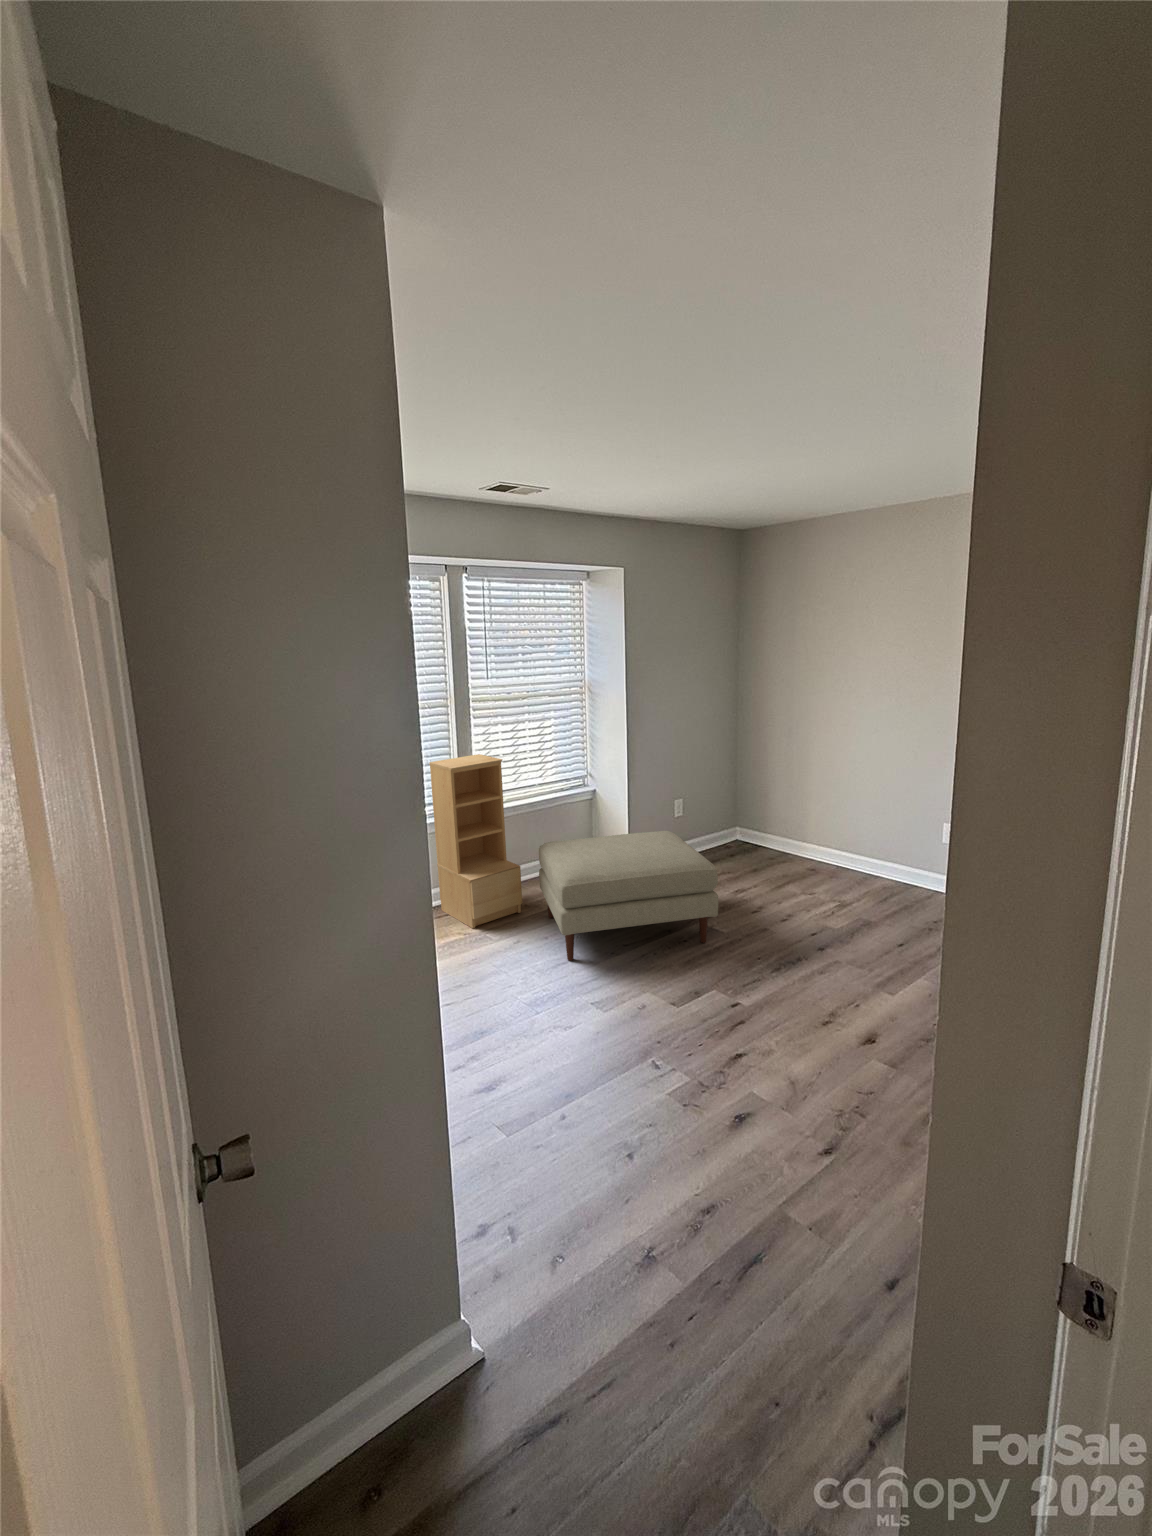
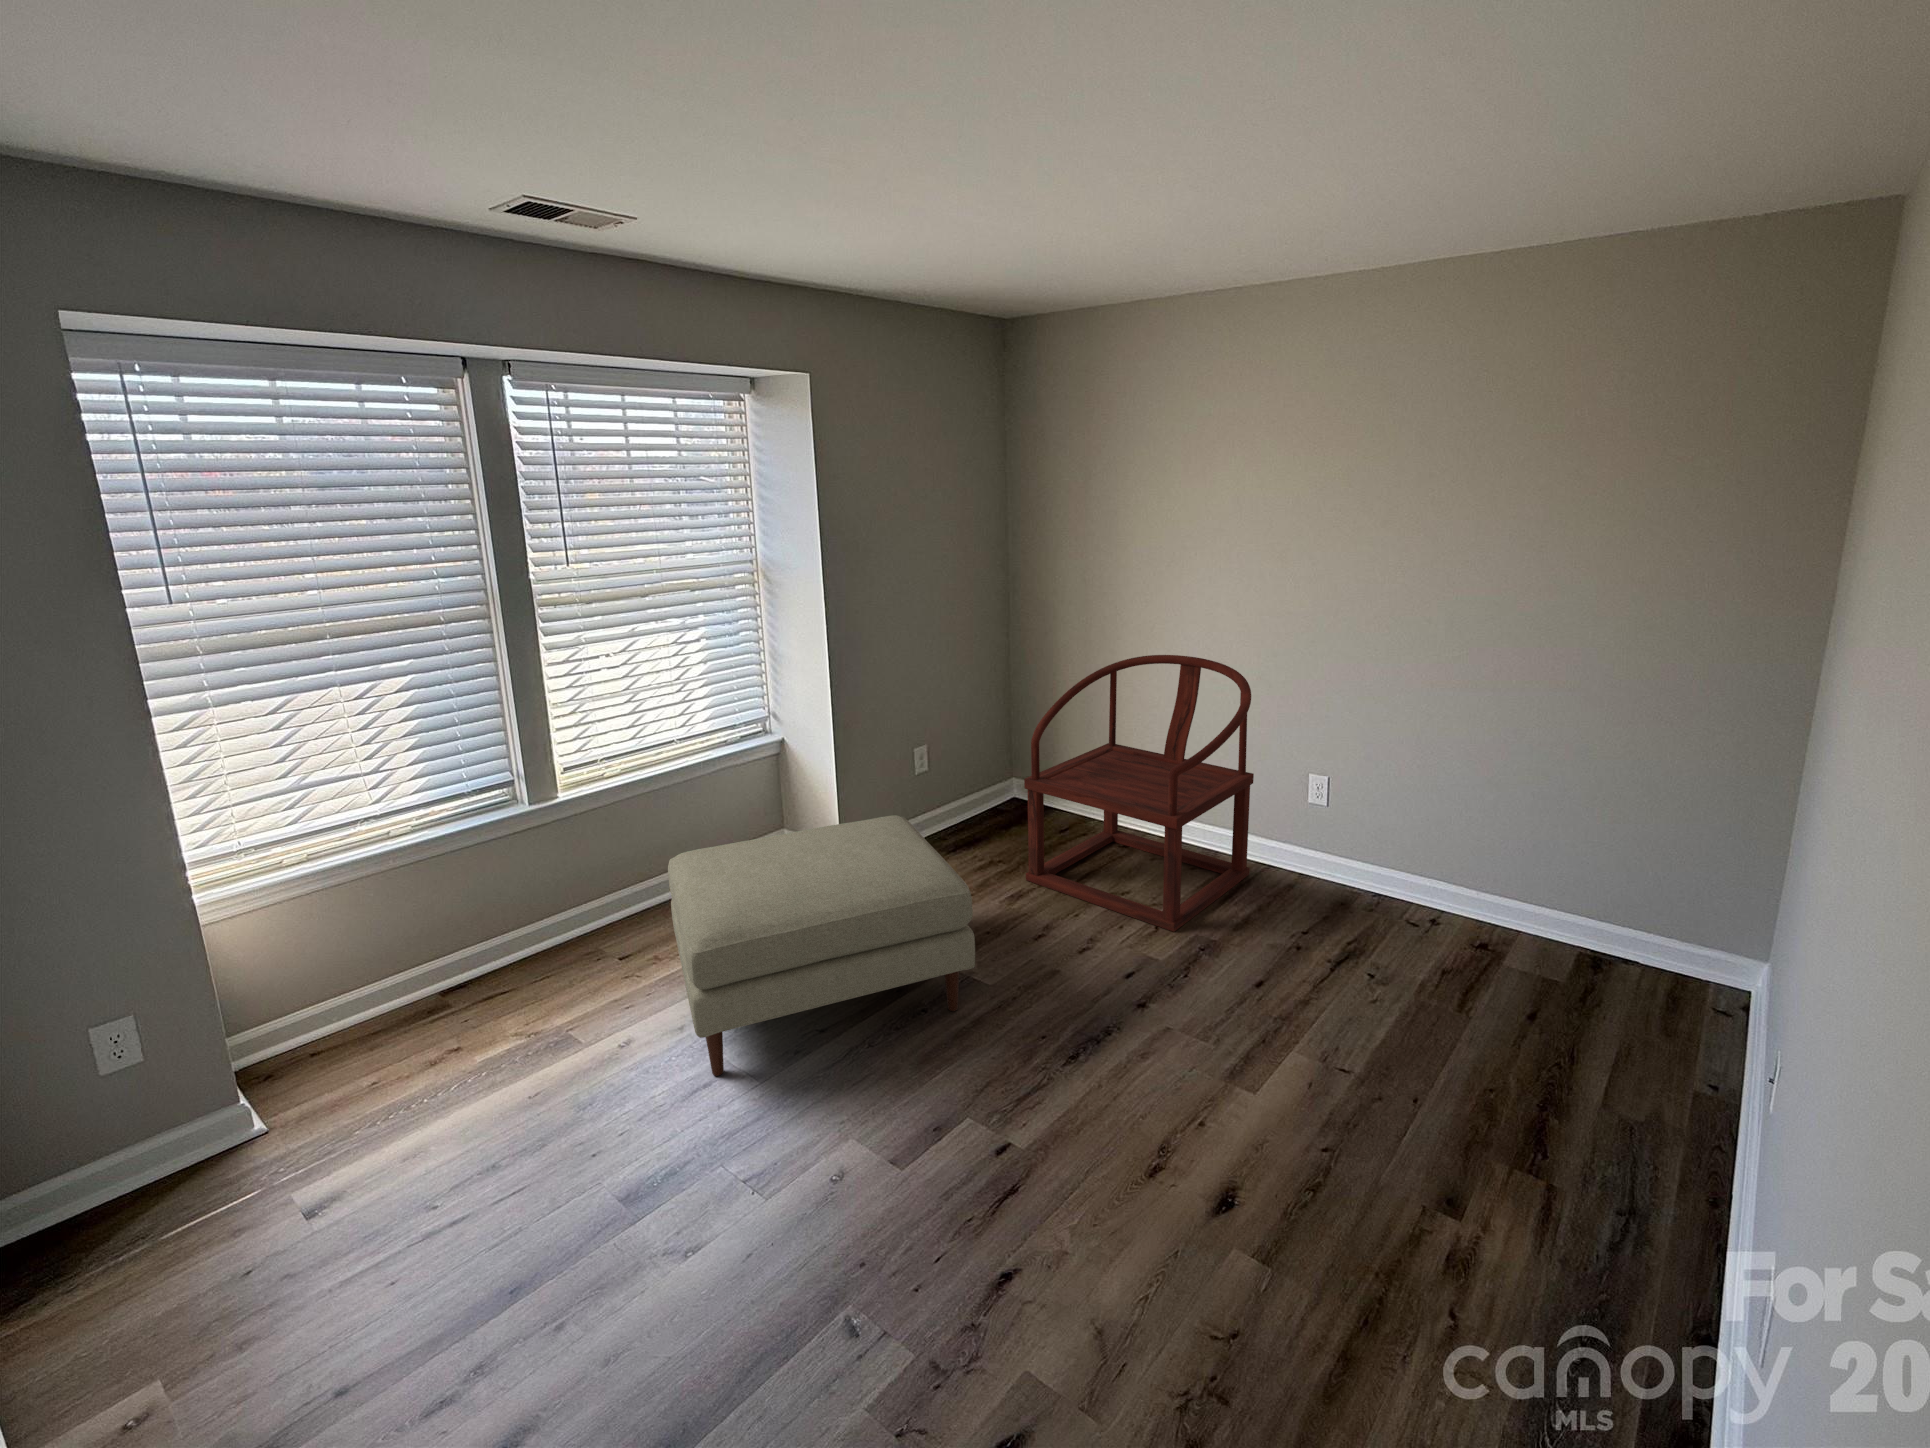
armchair: none [747,741,905,914] -> present [1024,655,1254,932]
bookshelf: present [429,754,522,928] -> none [451,699,644,1018]

